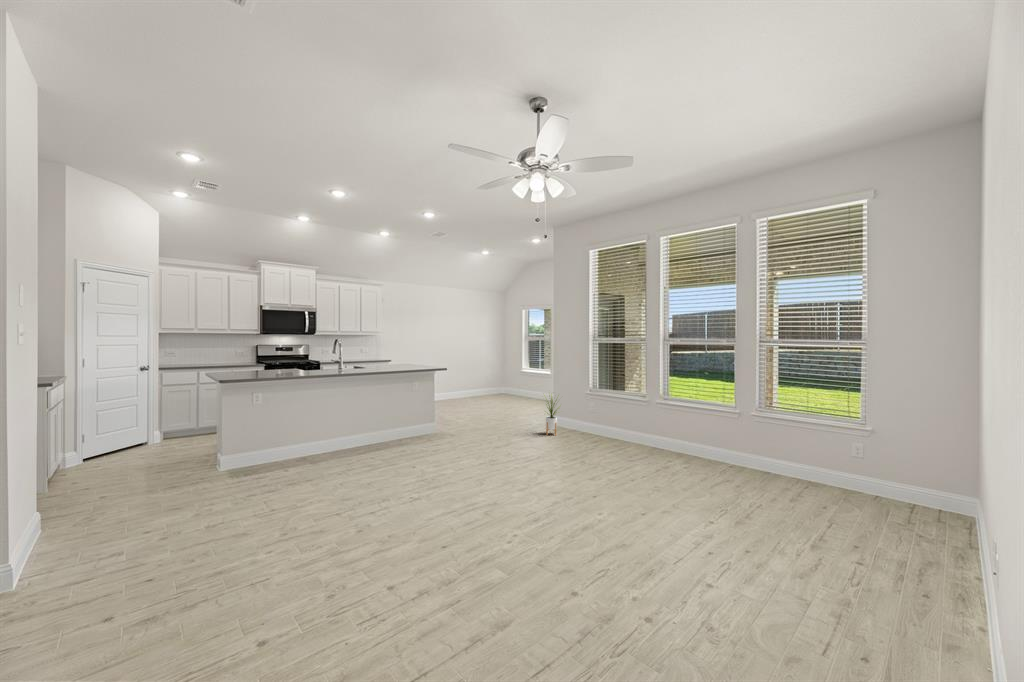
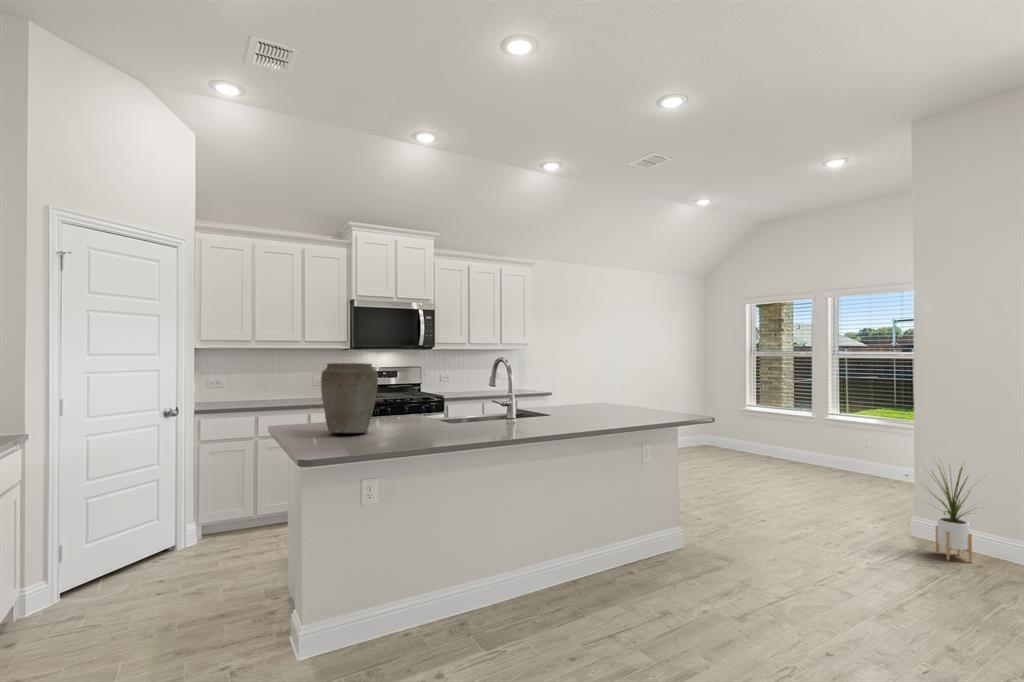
vase: none [229,343,260,376] -> present [321,363,378,433]

